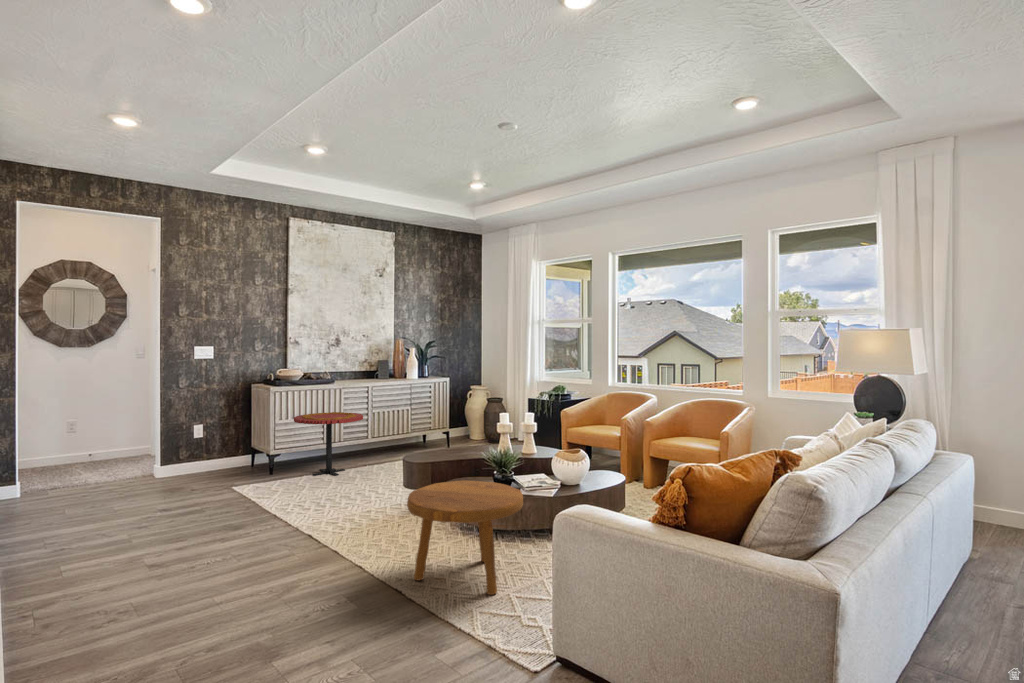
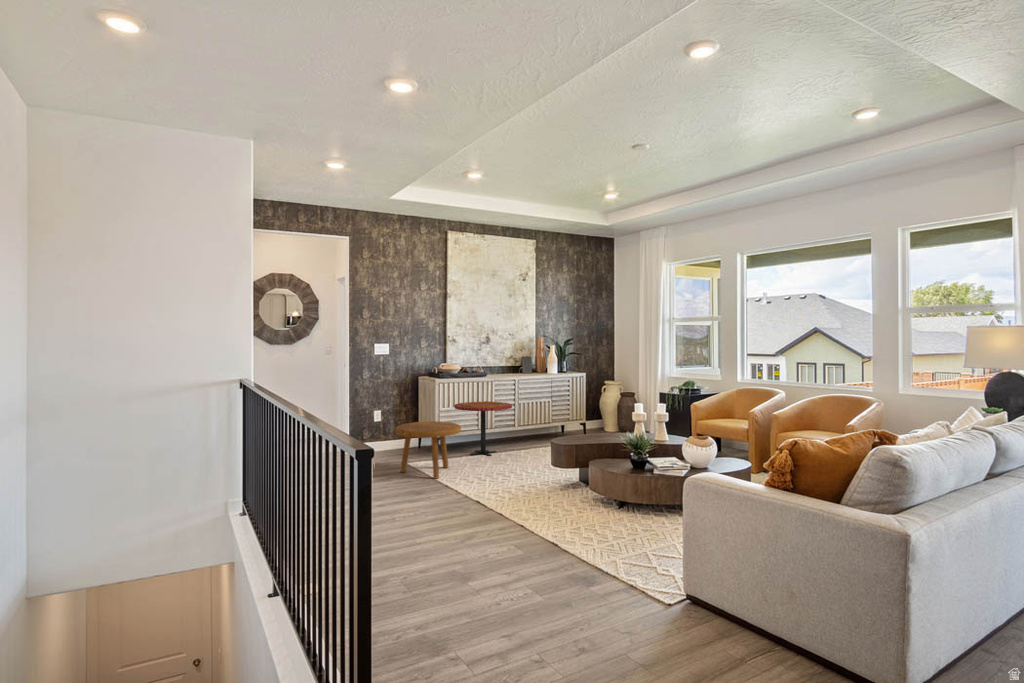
footstool: present [407,480,523,595] -> present [395,421,461,479]

